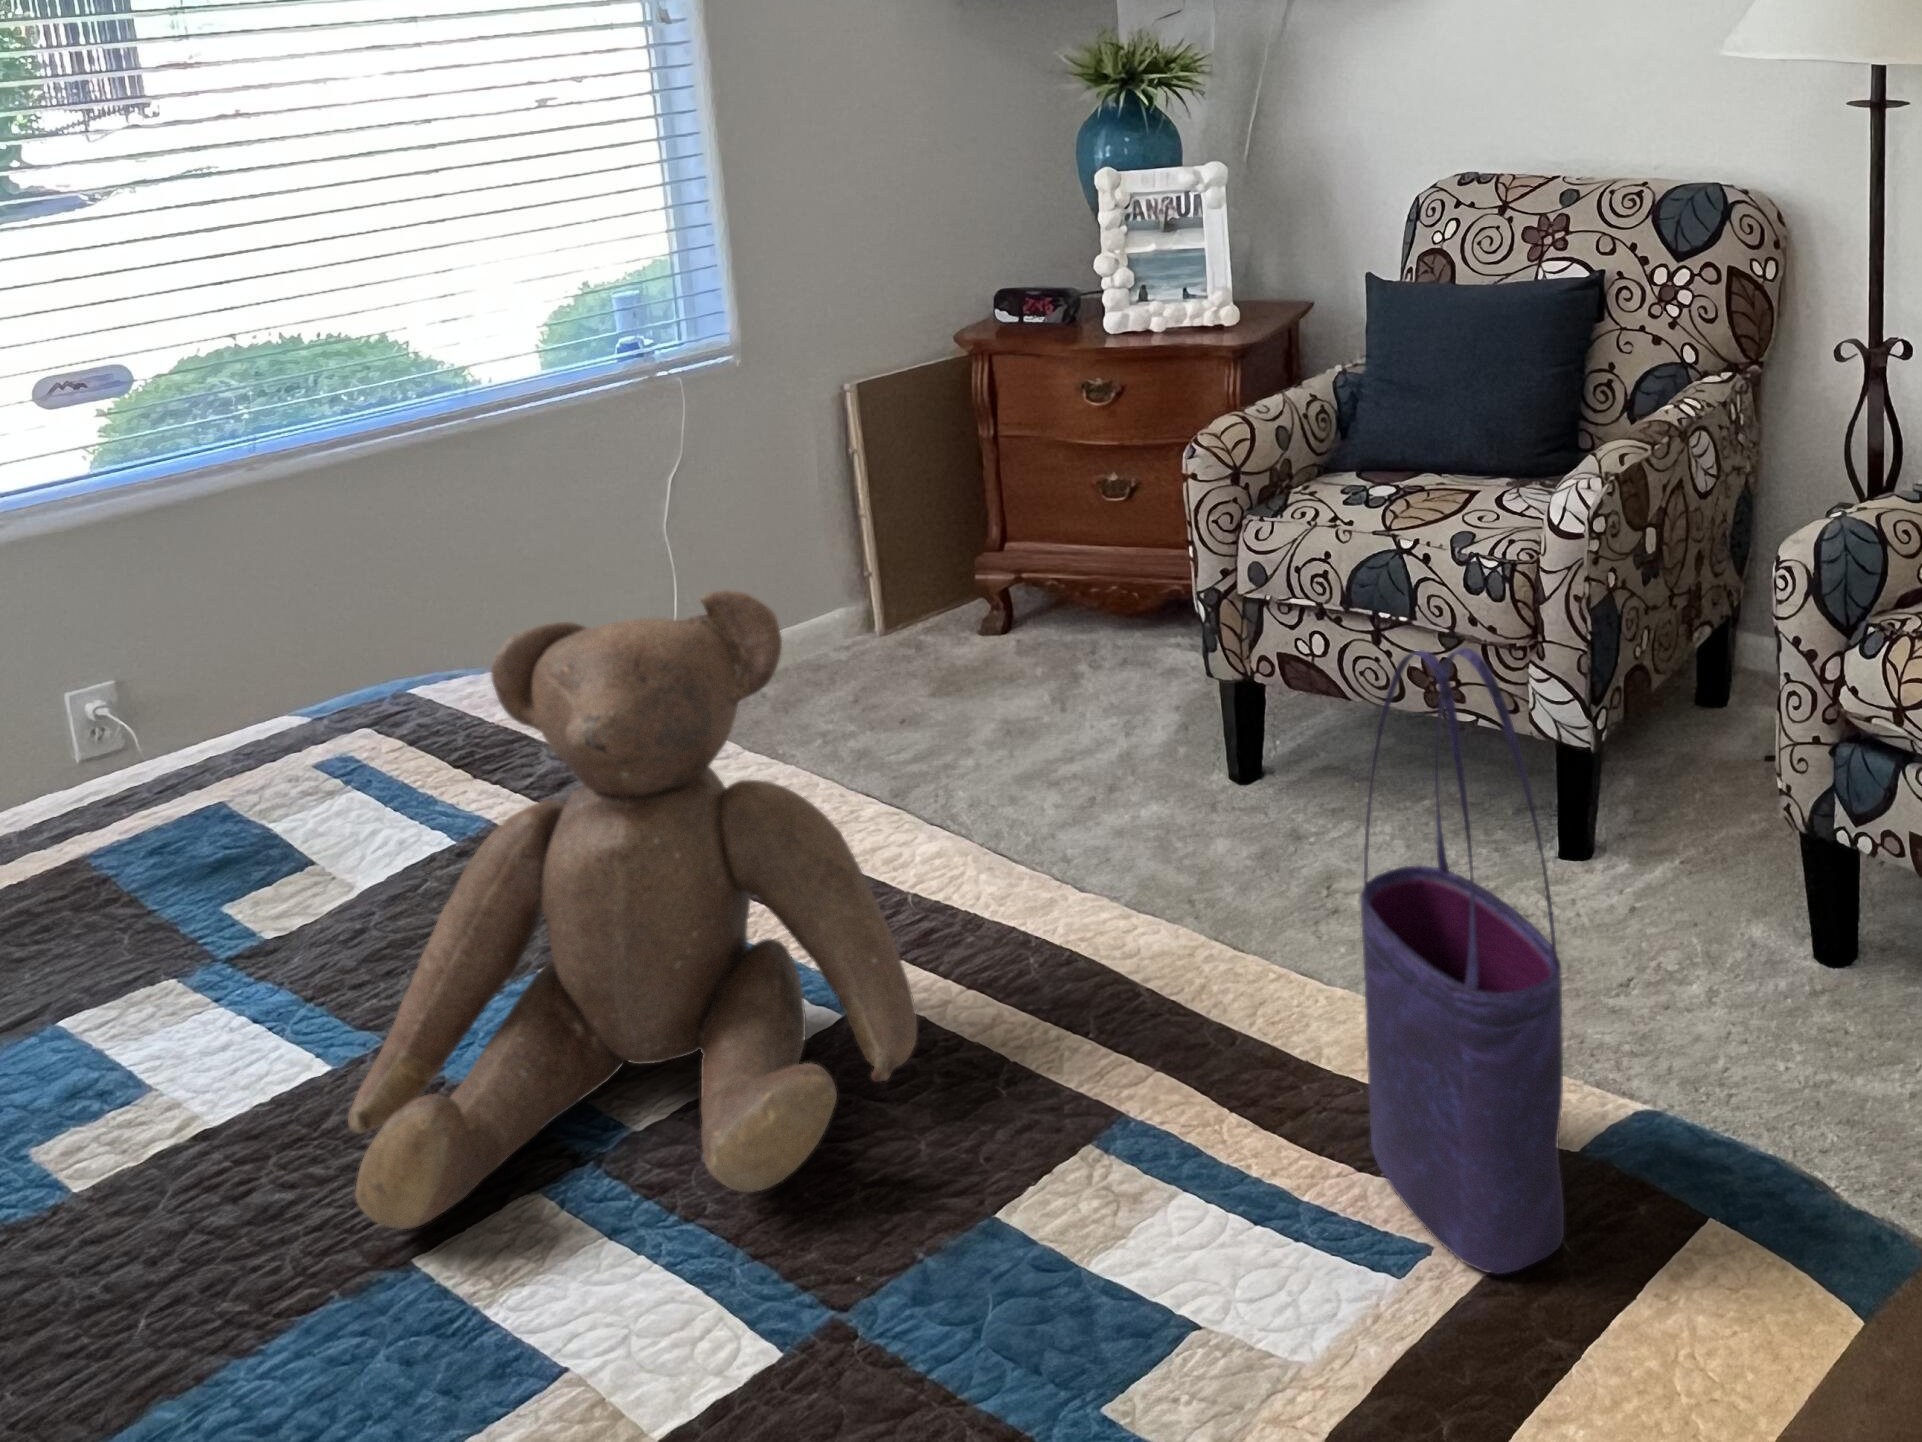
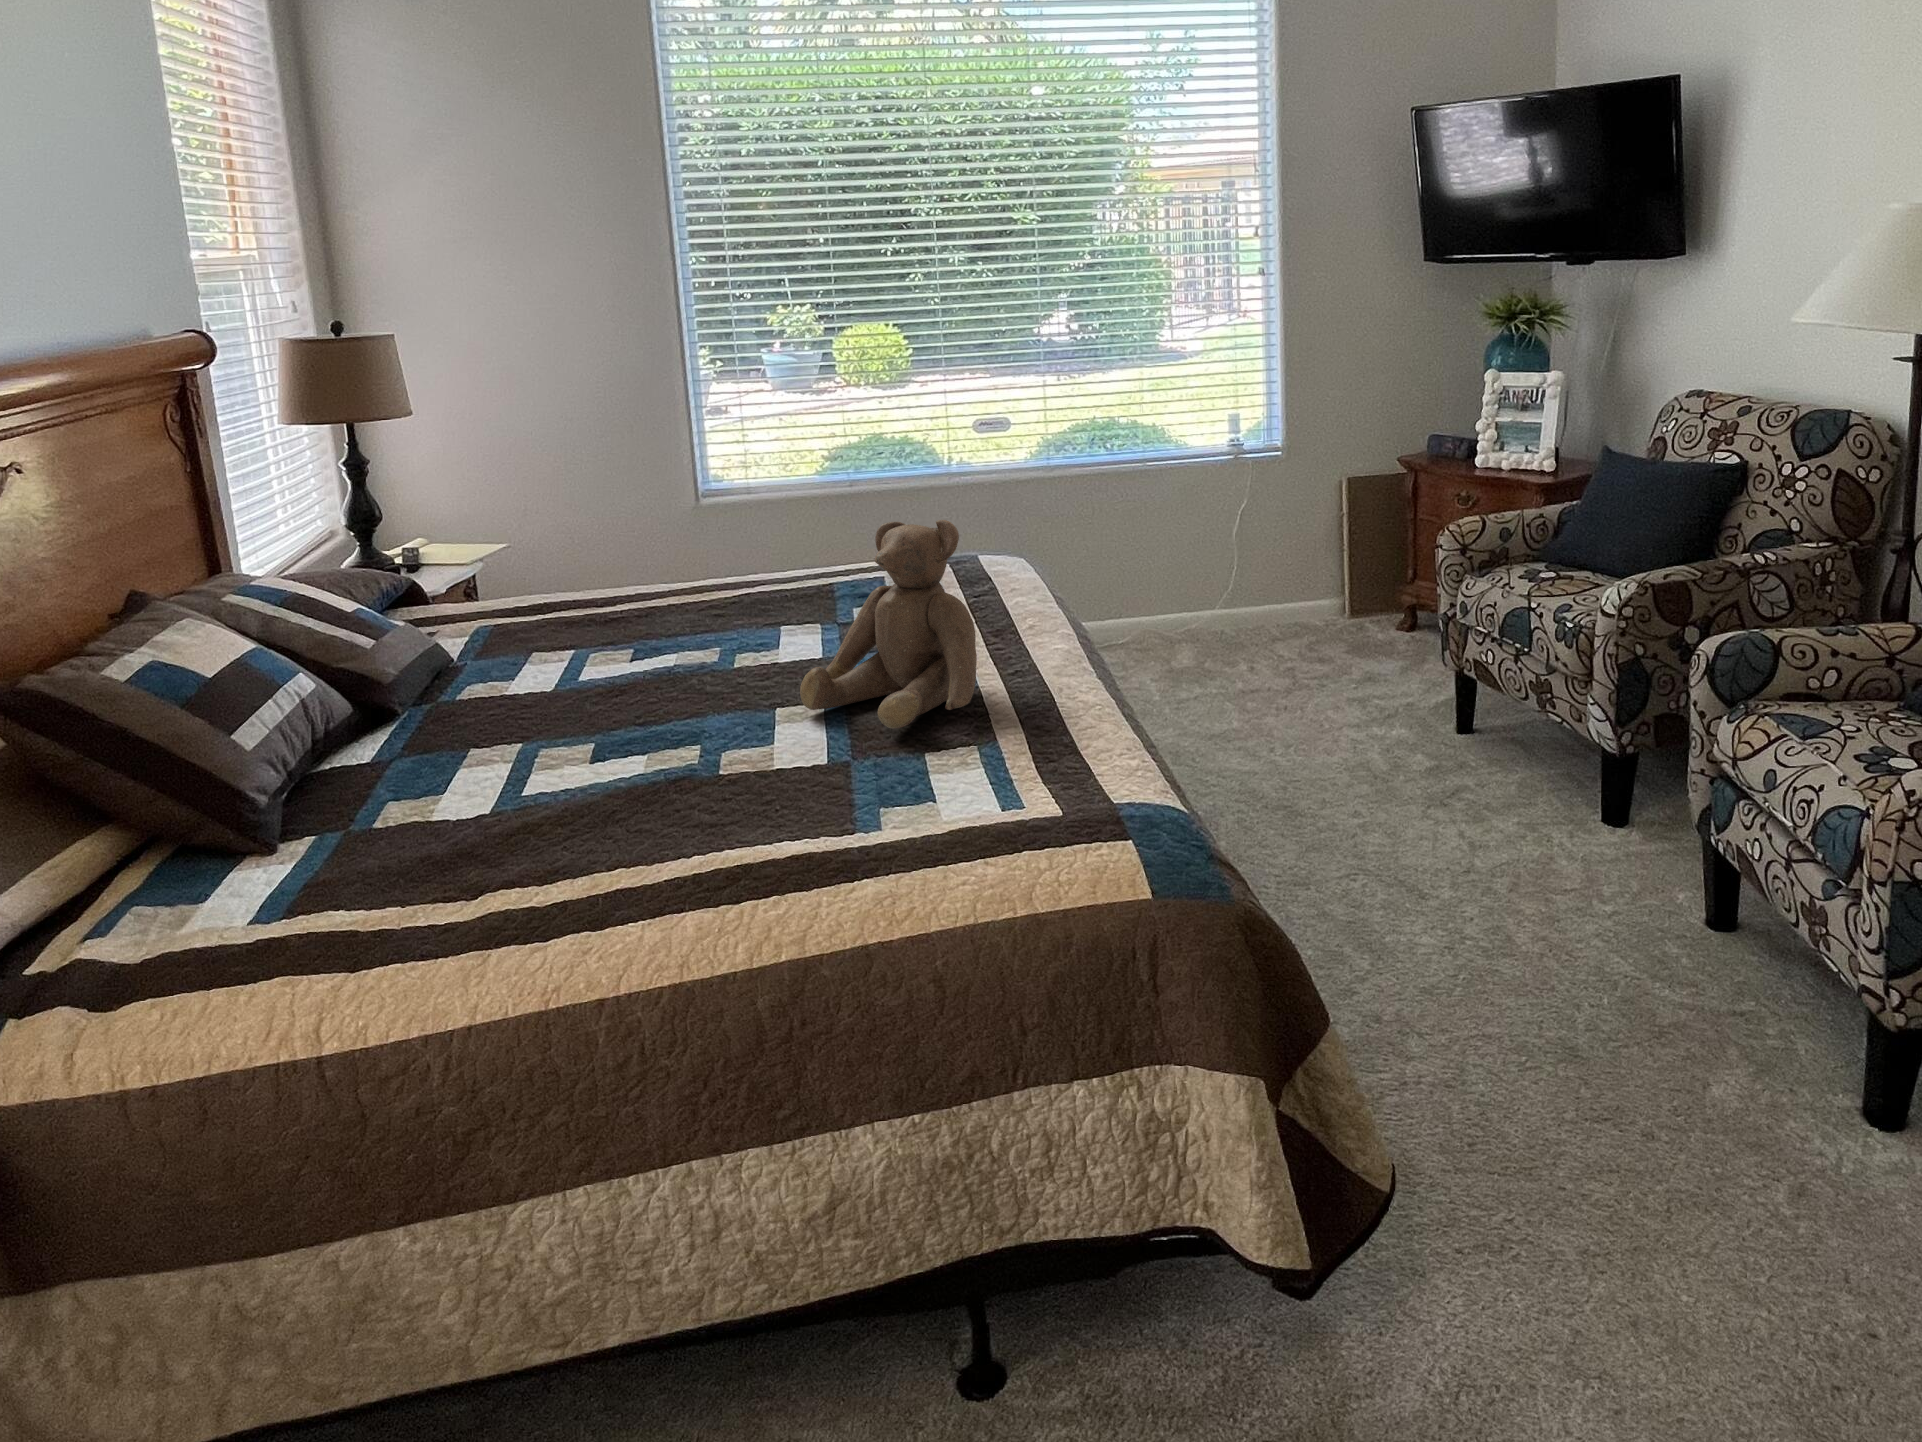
tote bag: present [1361,648,1564,1274] -> none [1041,572,1106,827]

